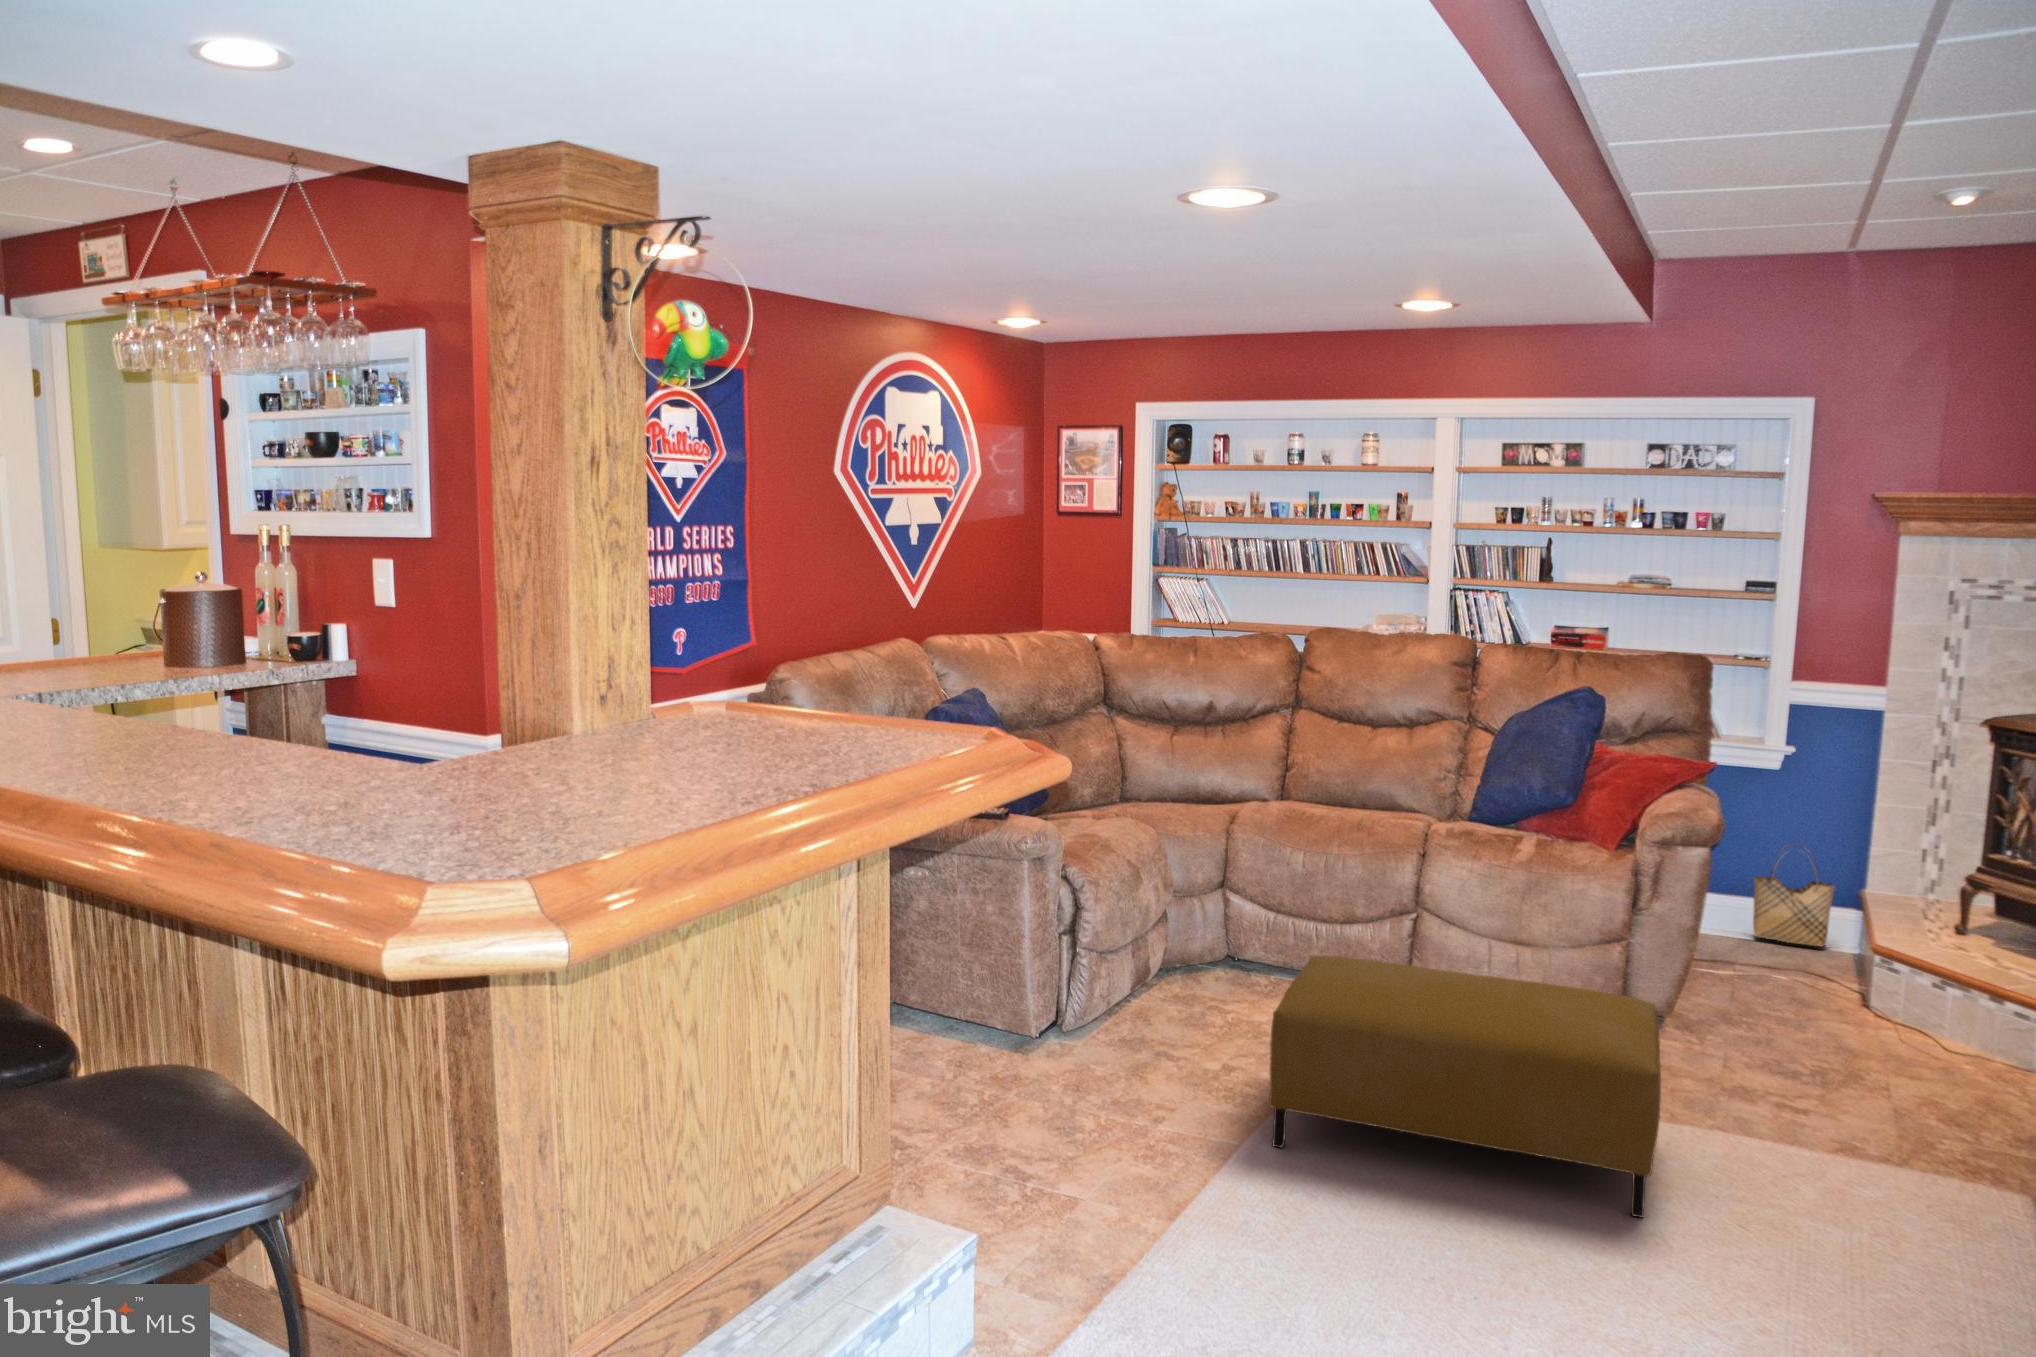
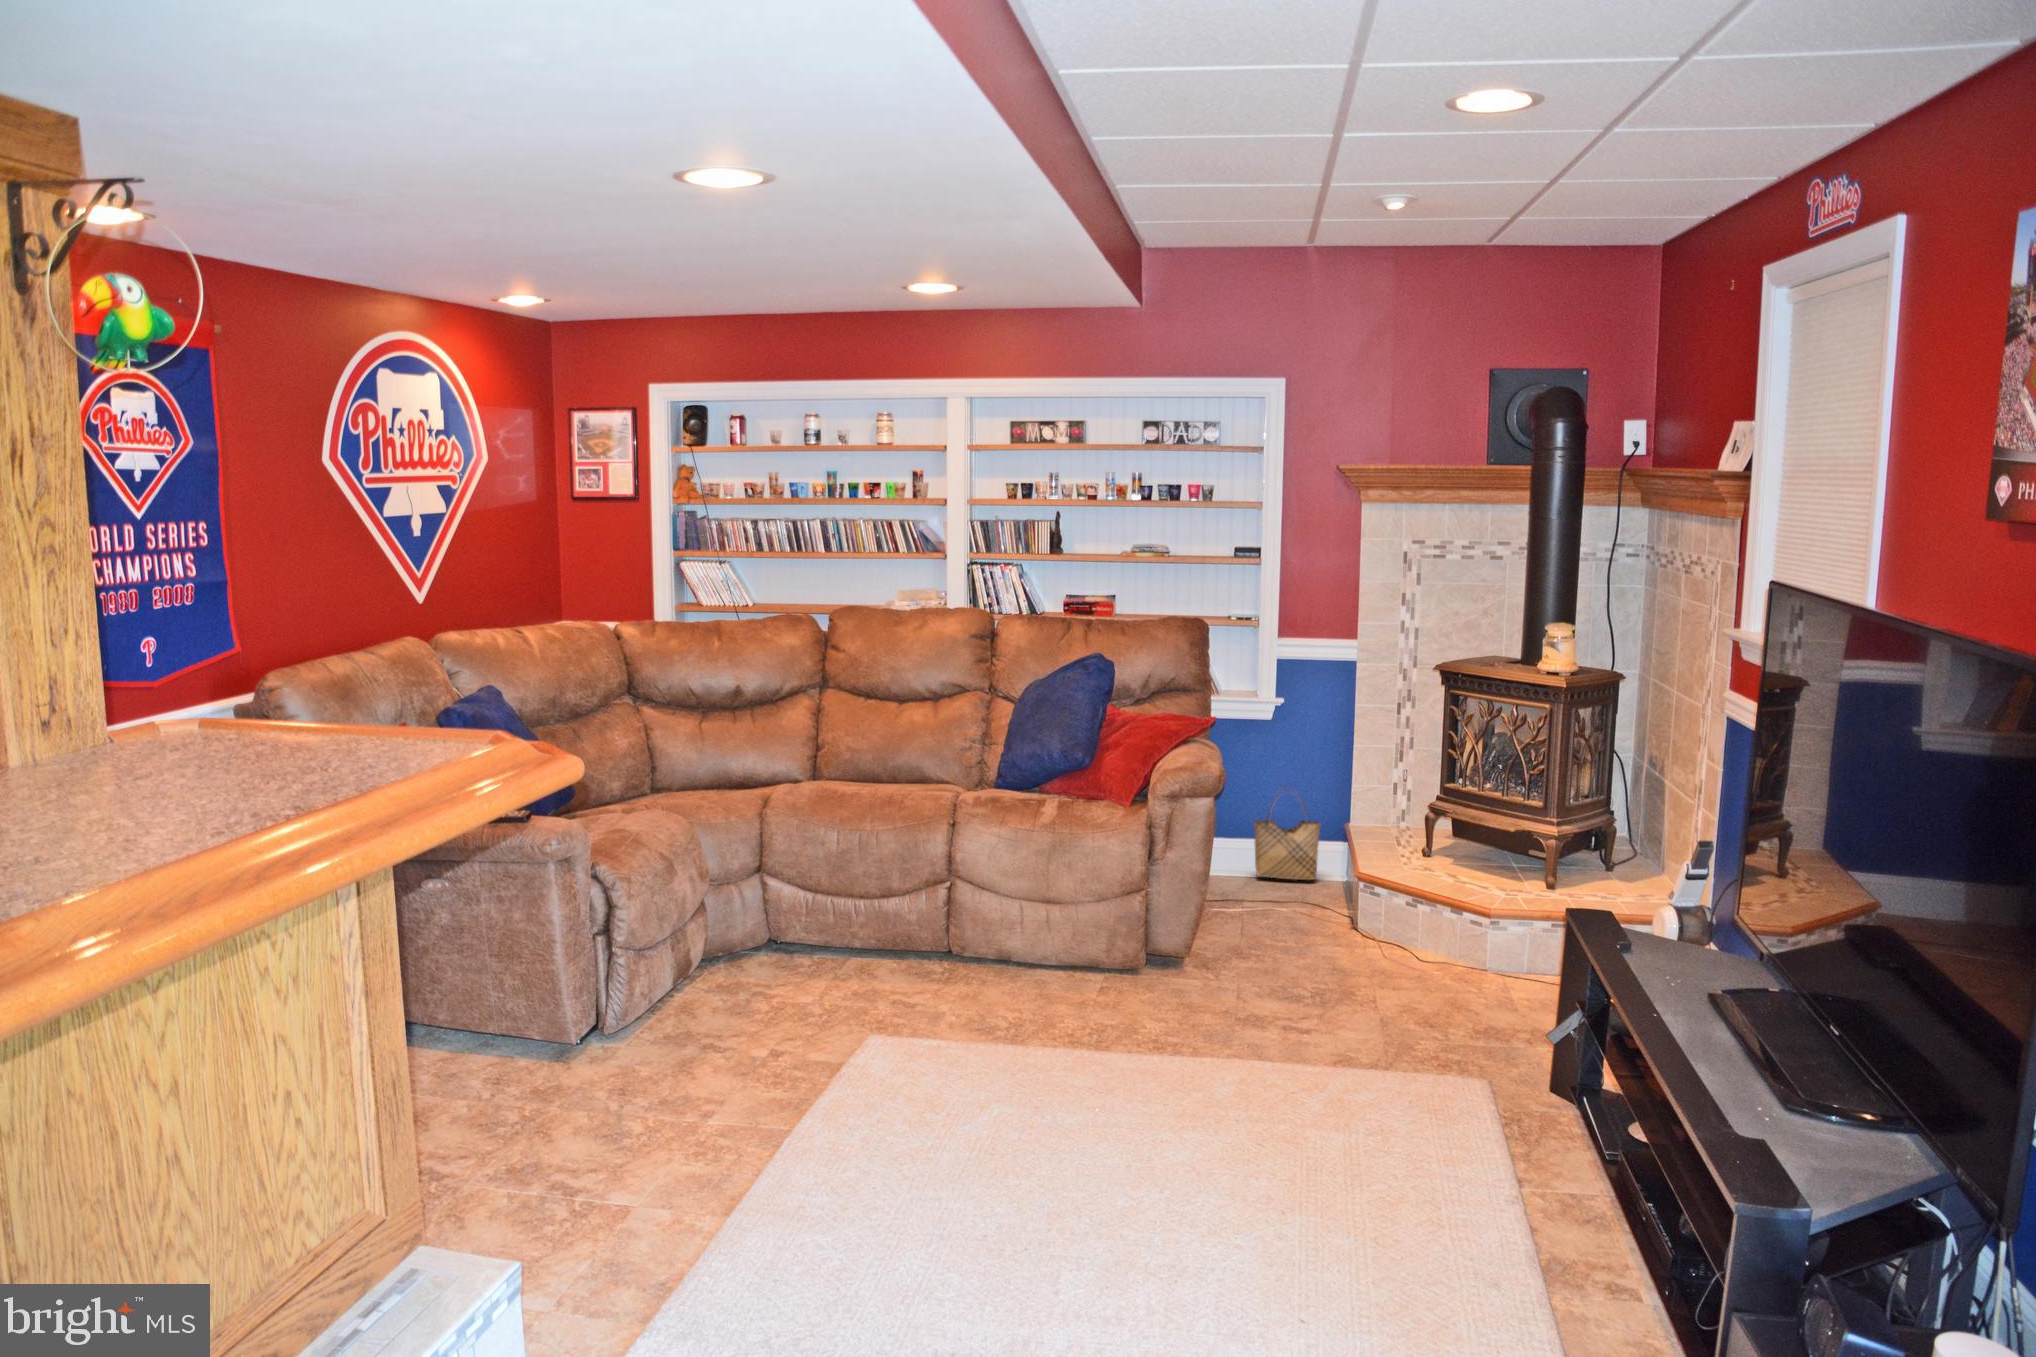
ottoman: present [1269,955,1661,1217] -> none [798,934,1184,1163]

